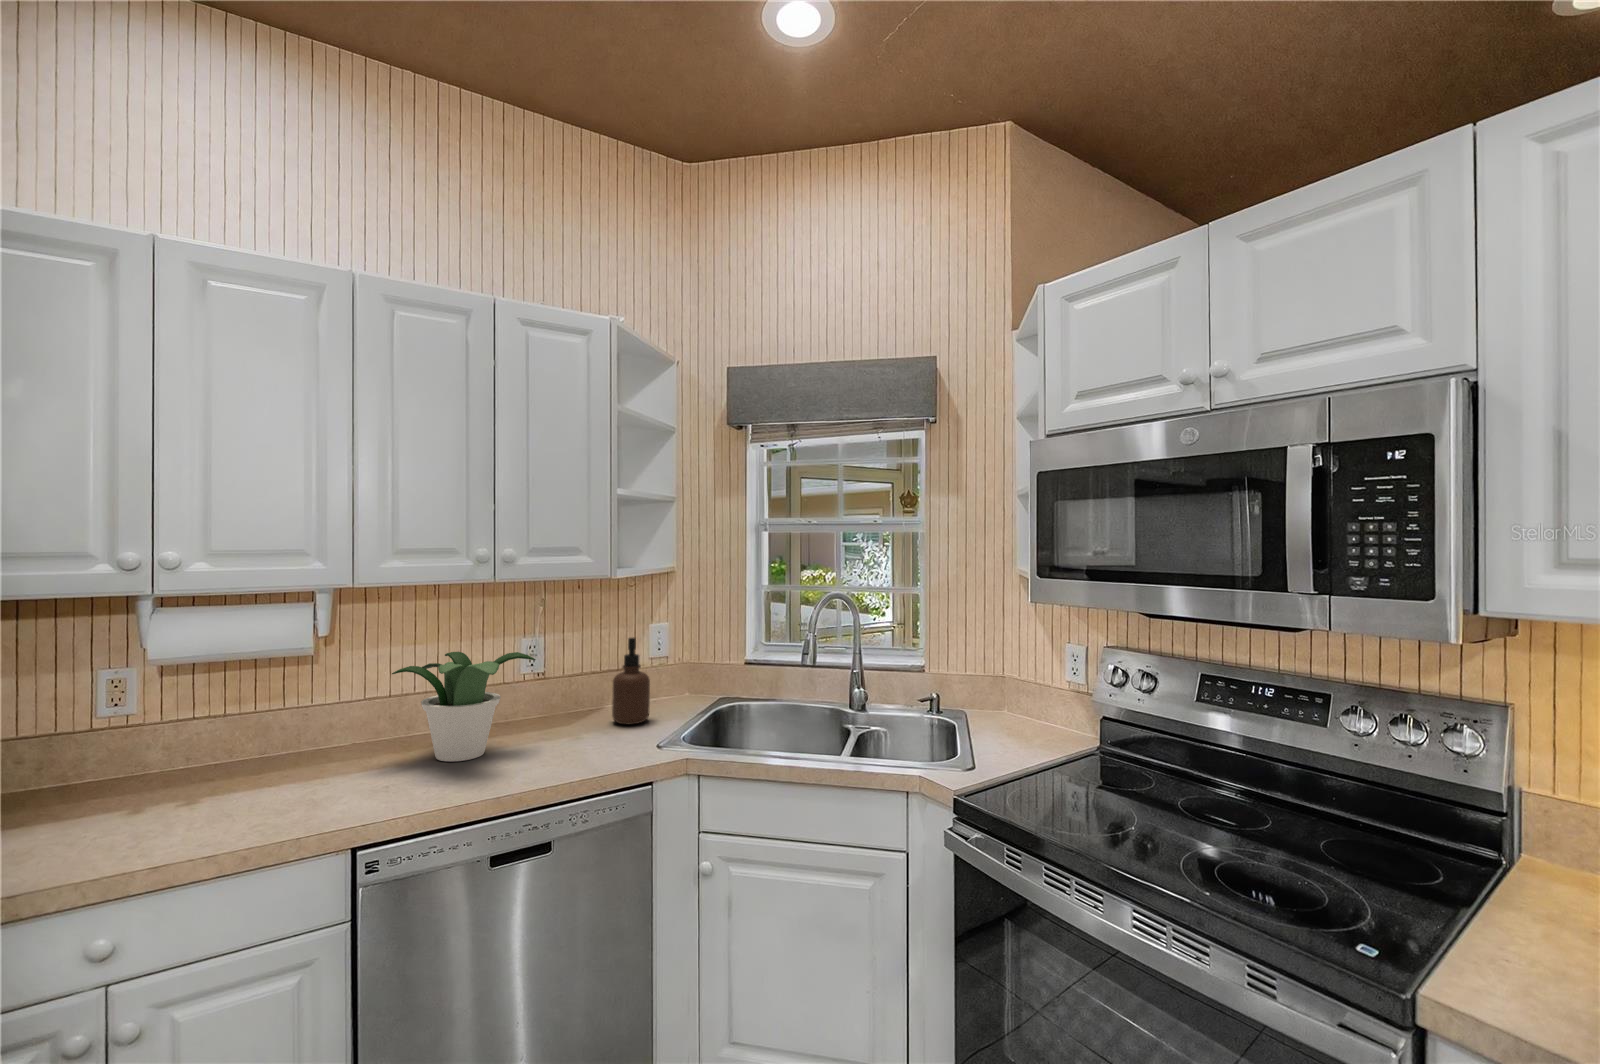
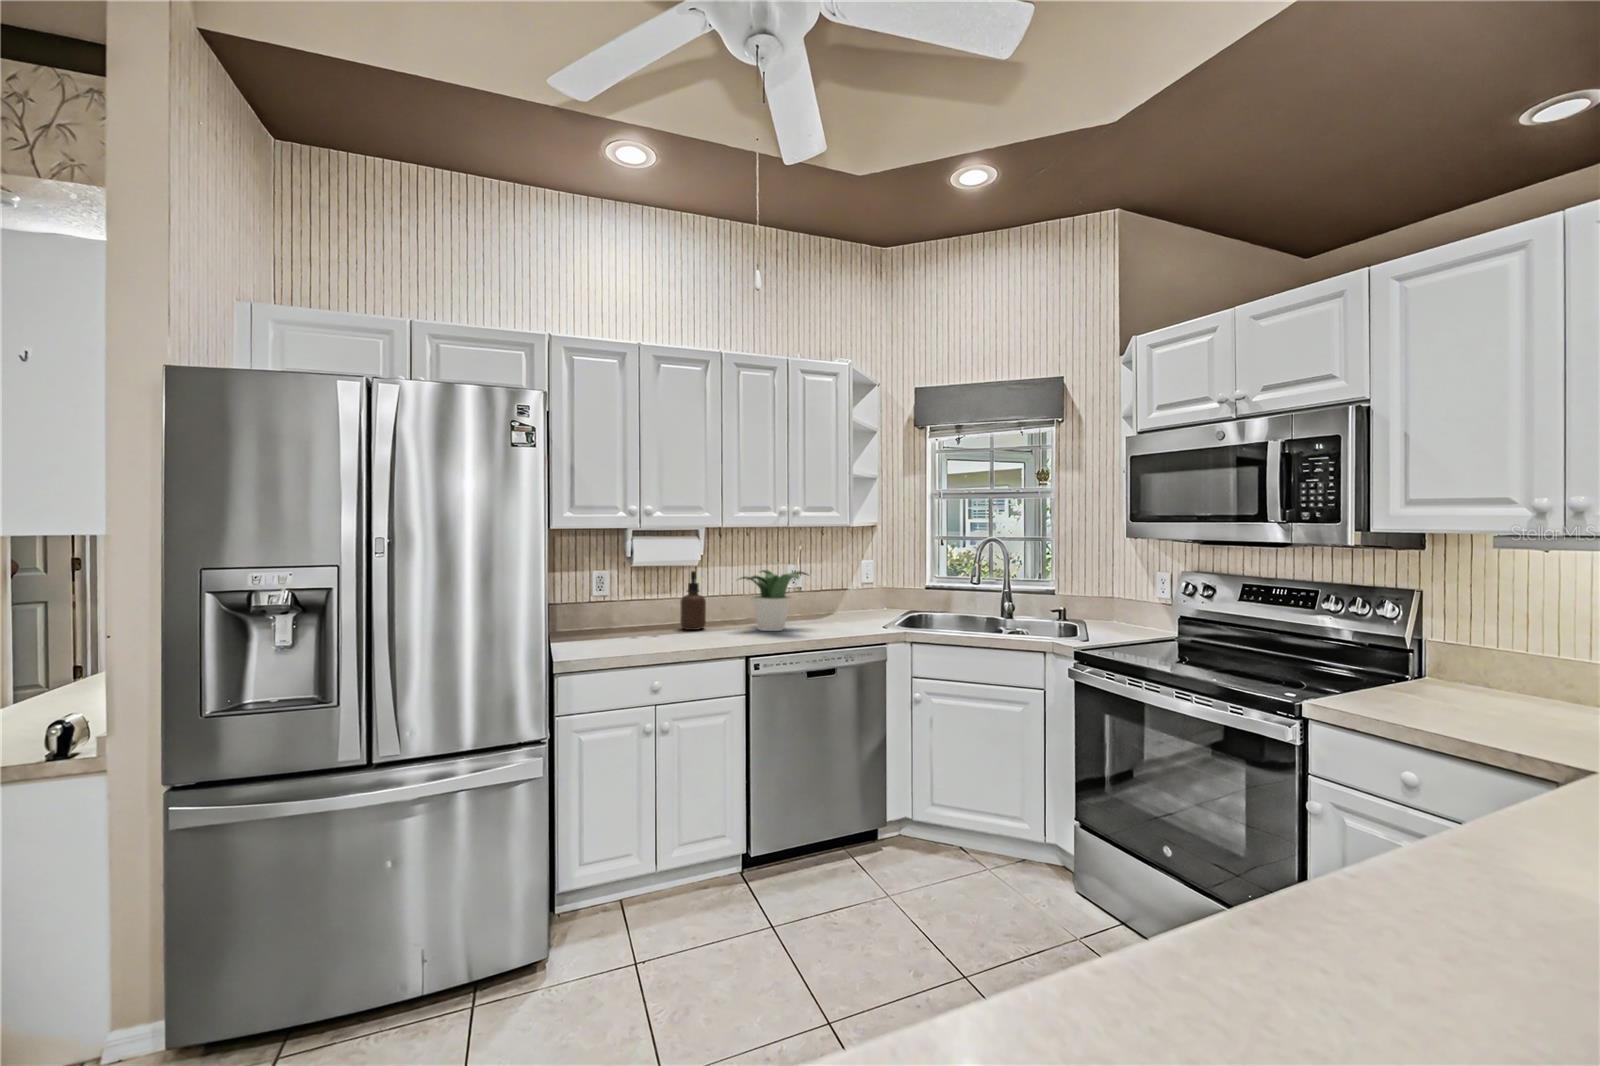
soap dispenser: present [612,637,650,724] -> present [680,571,706,630]

